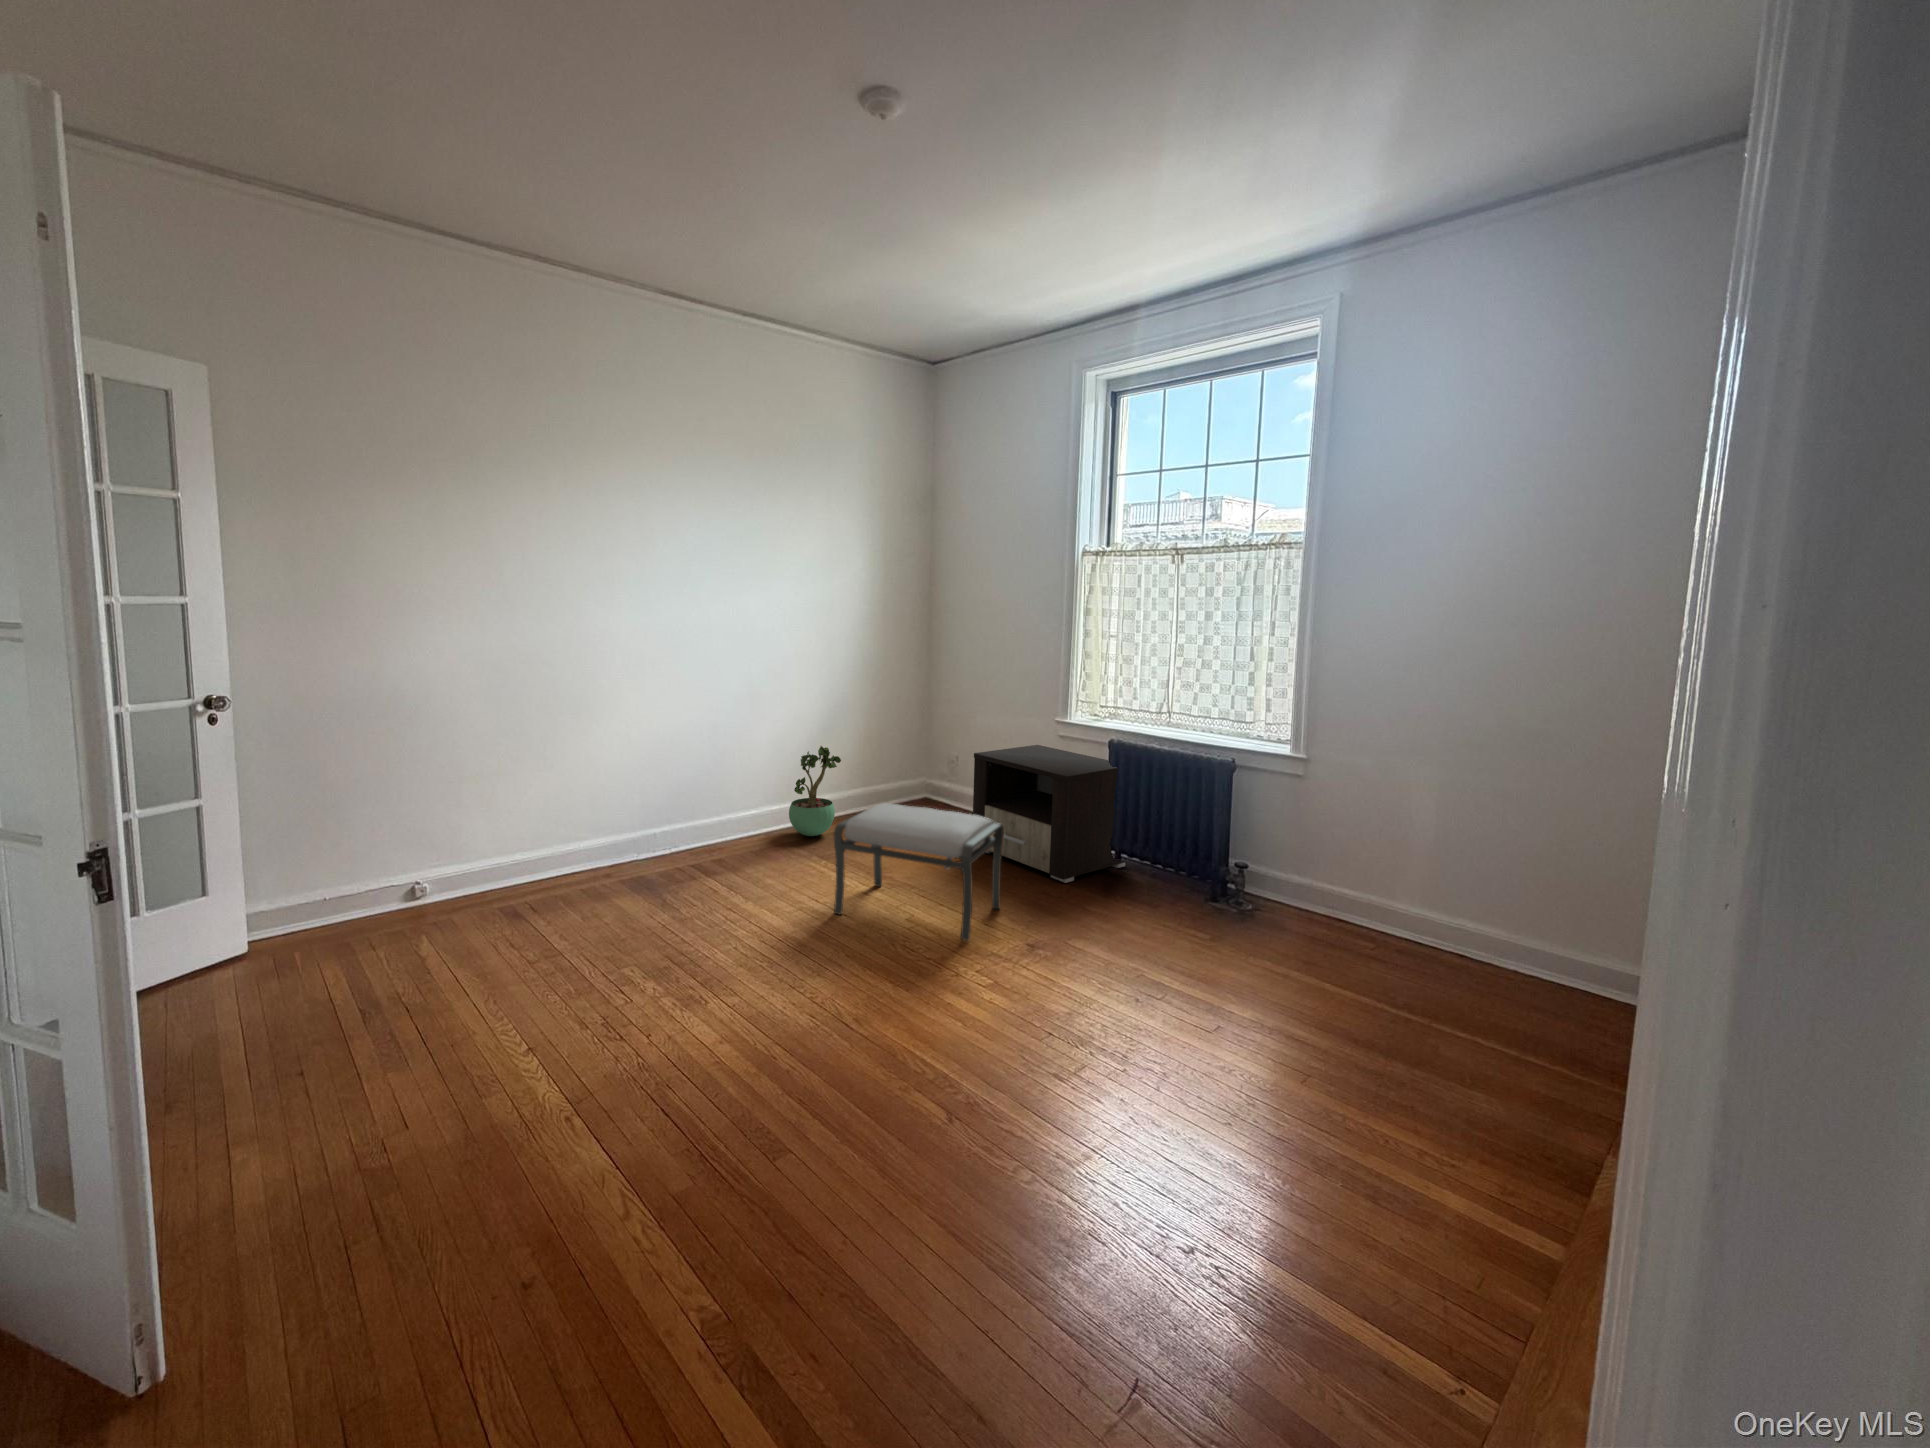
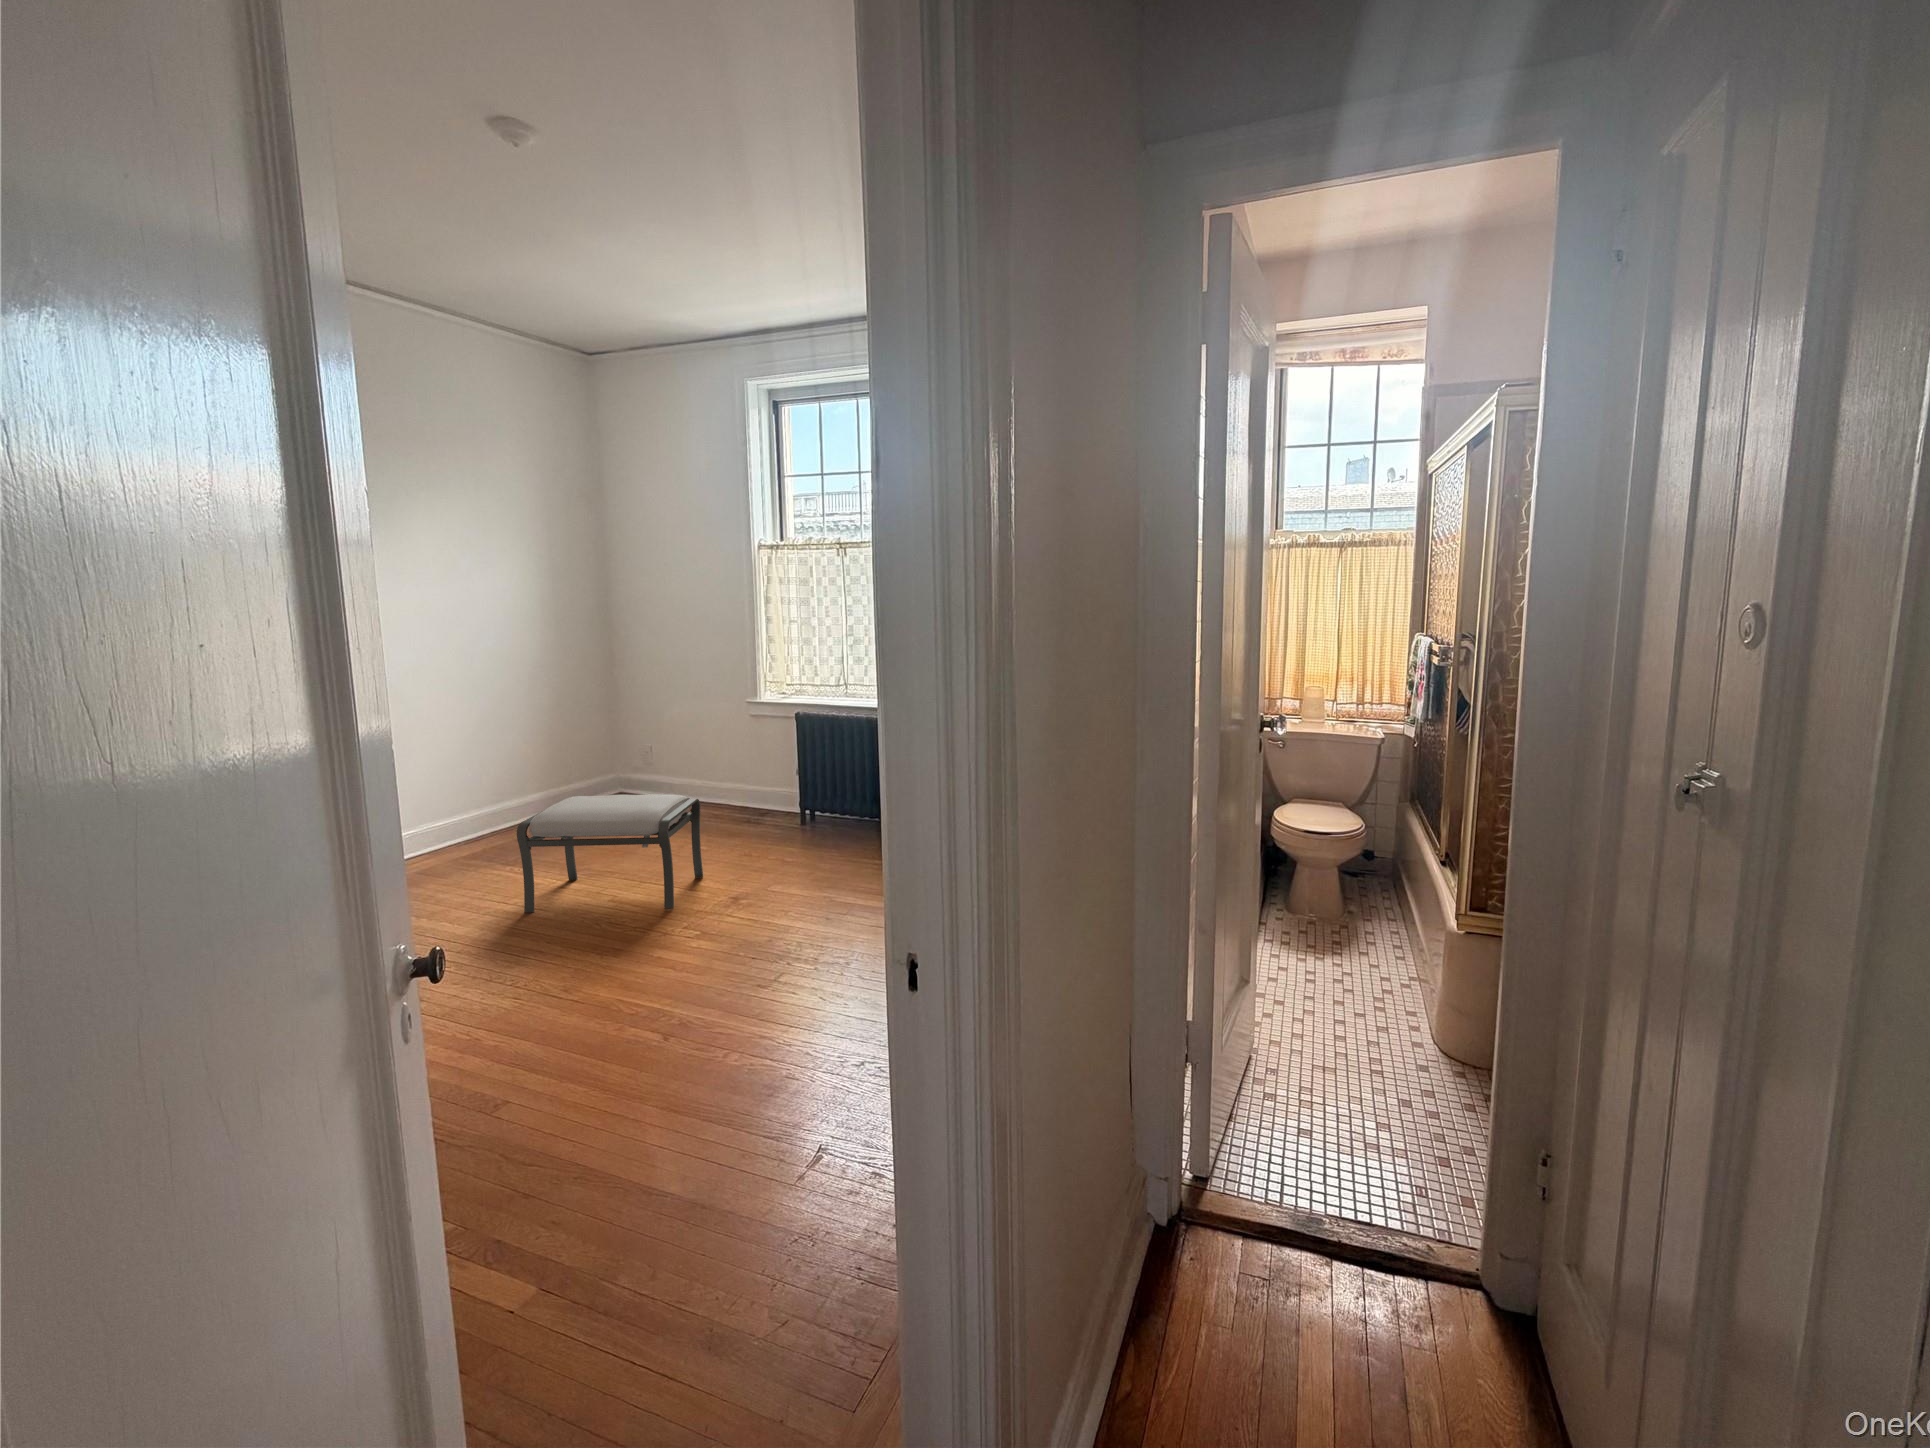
nightstand: present [973,745,1127,883] -> none [666,726,821,845]
potted plant: present [789,746,841,836] -> none [457,751,518,847]

